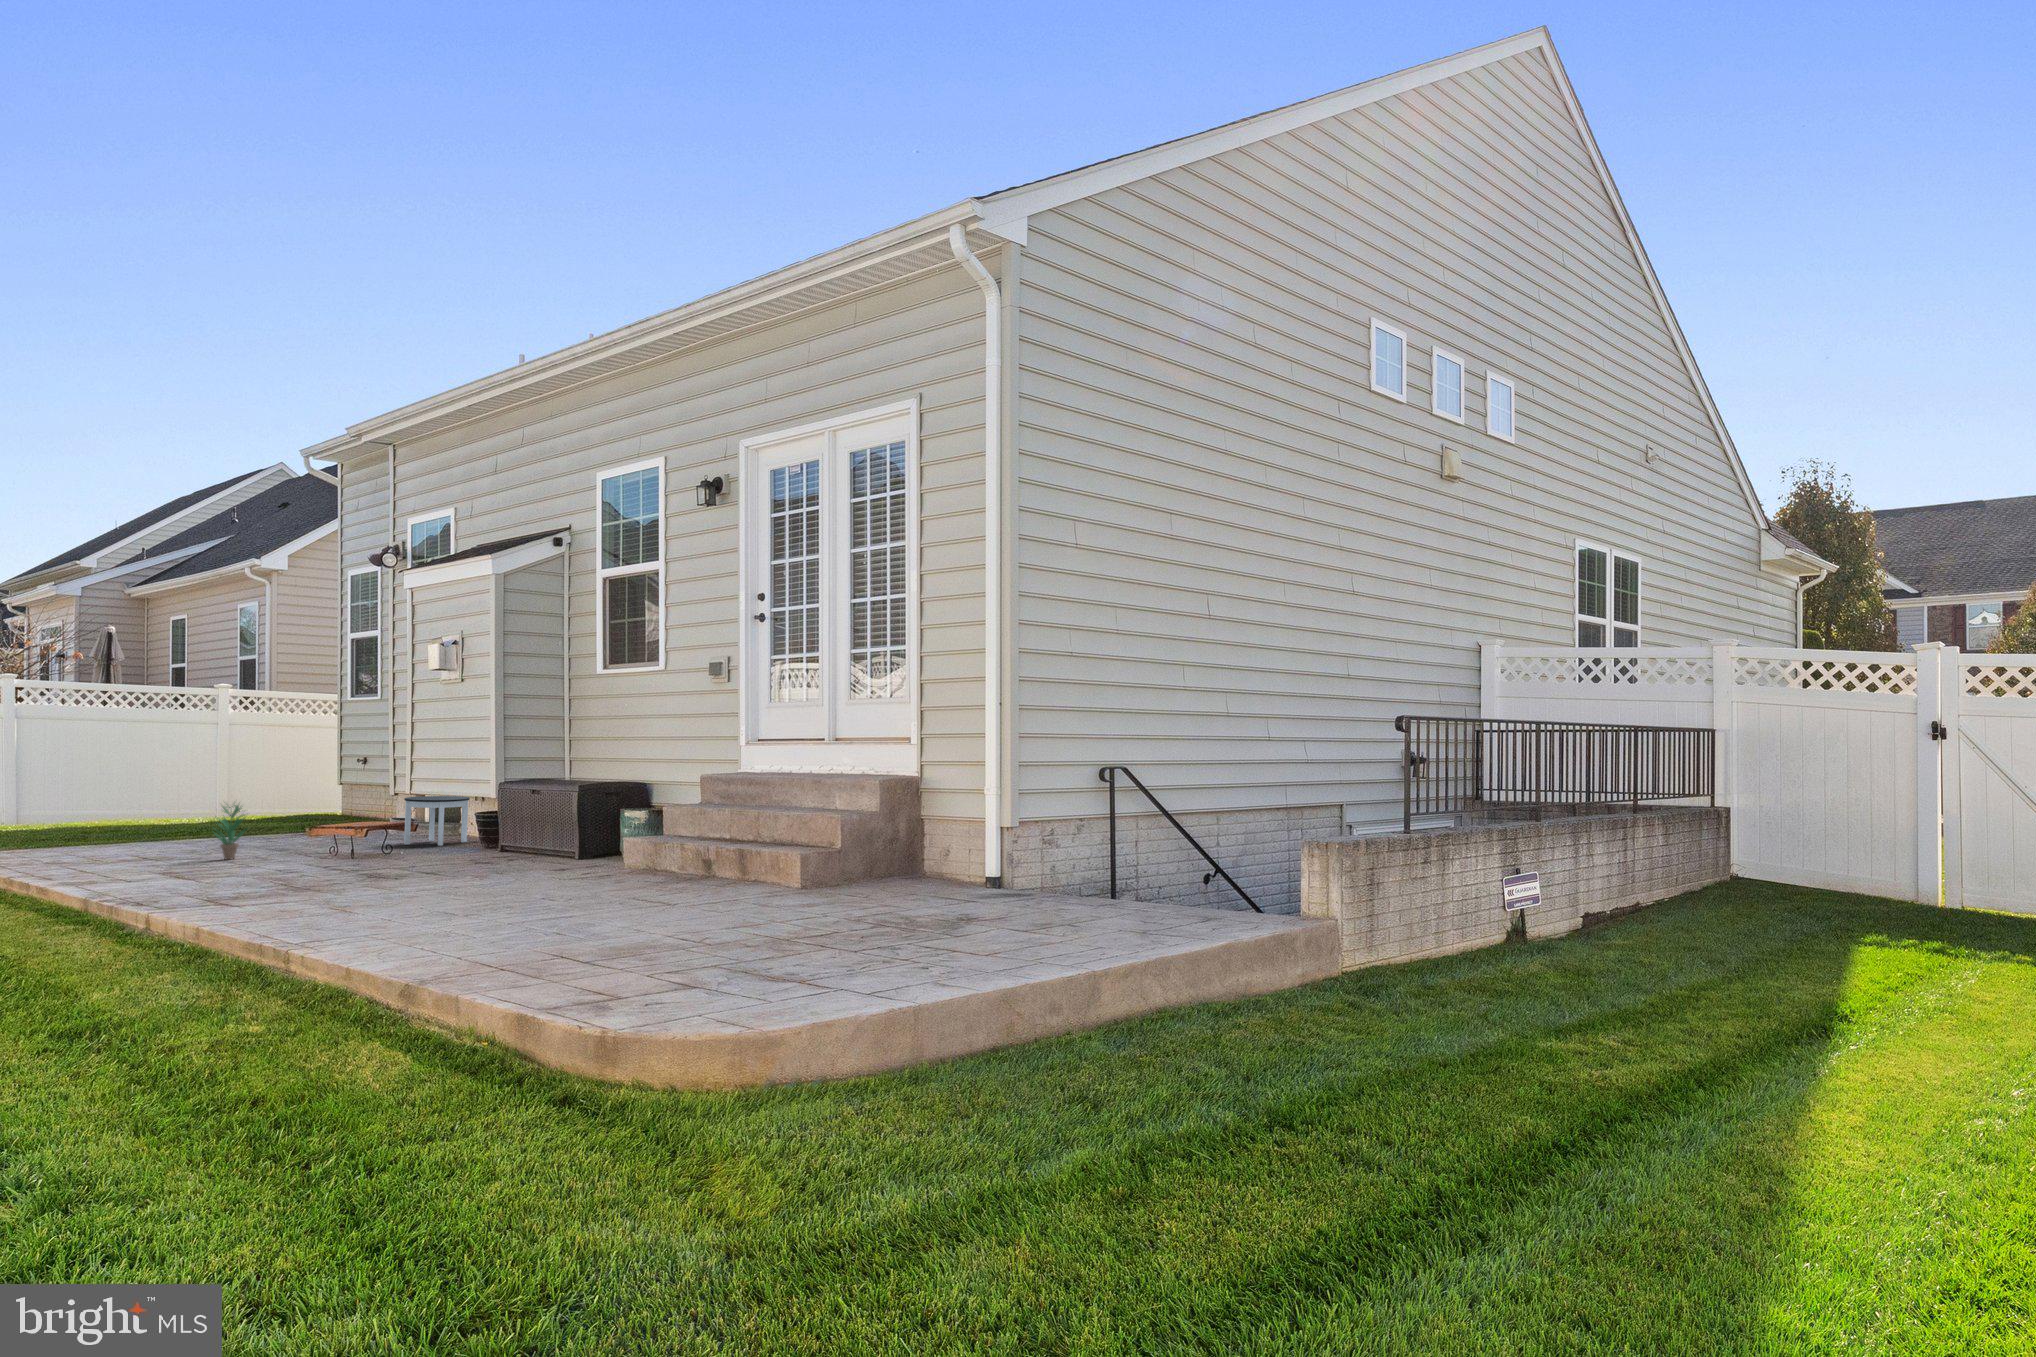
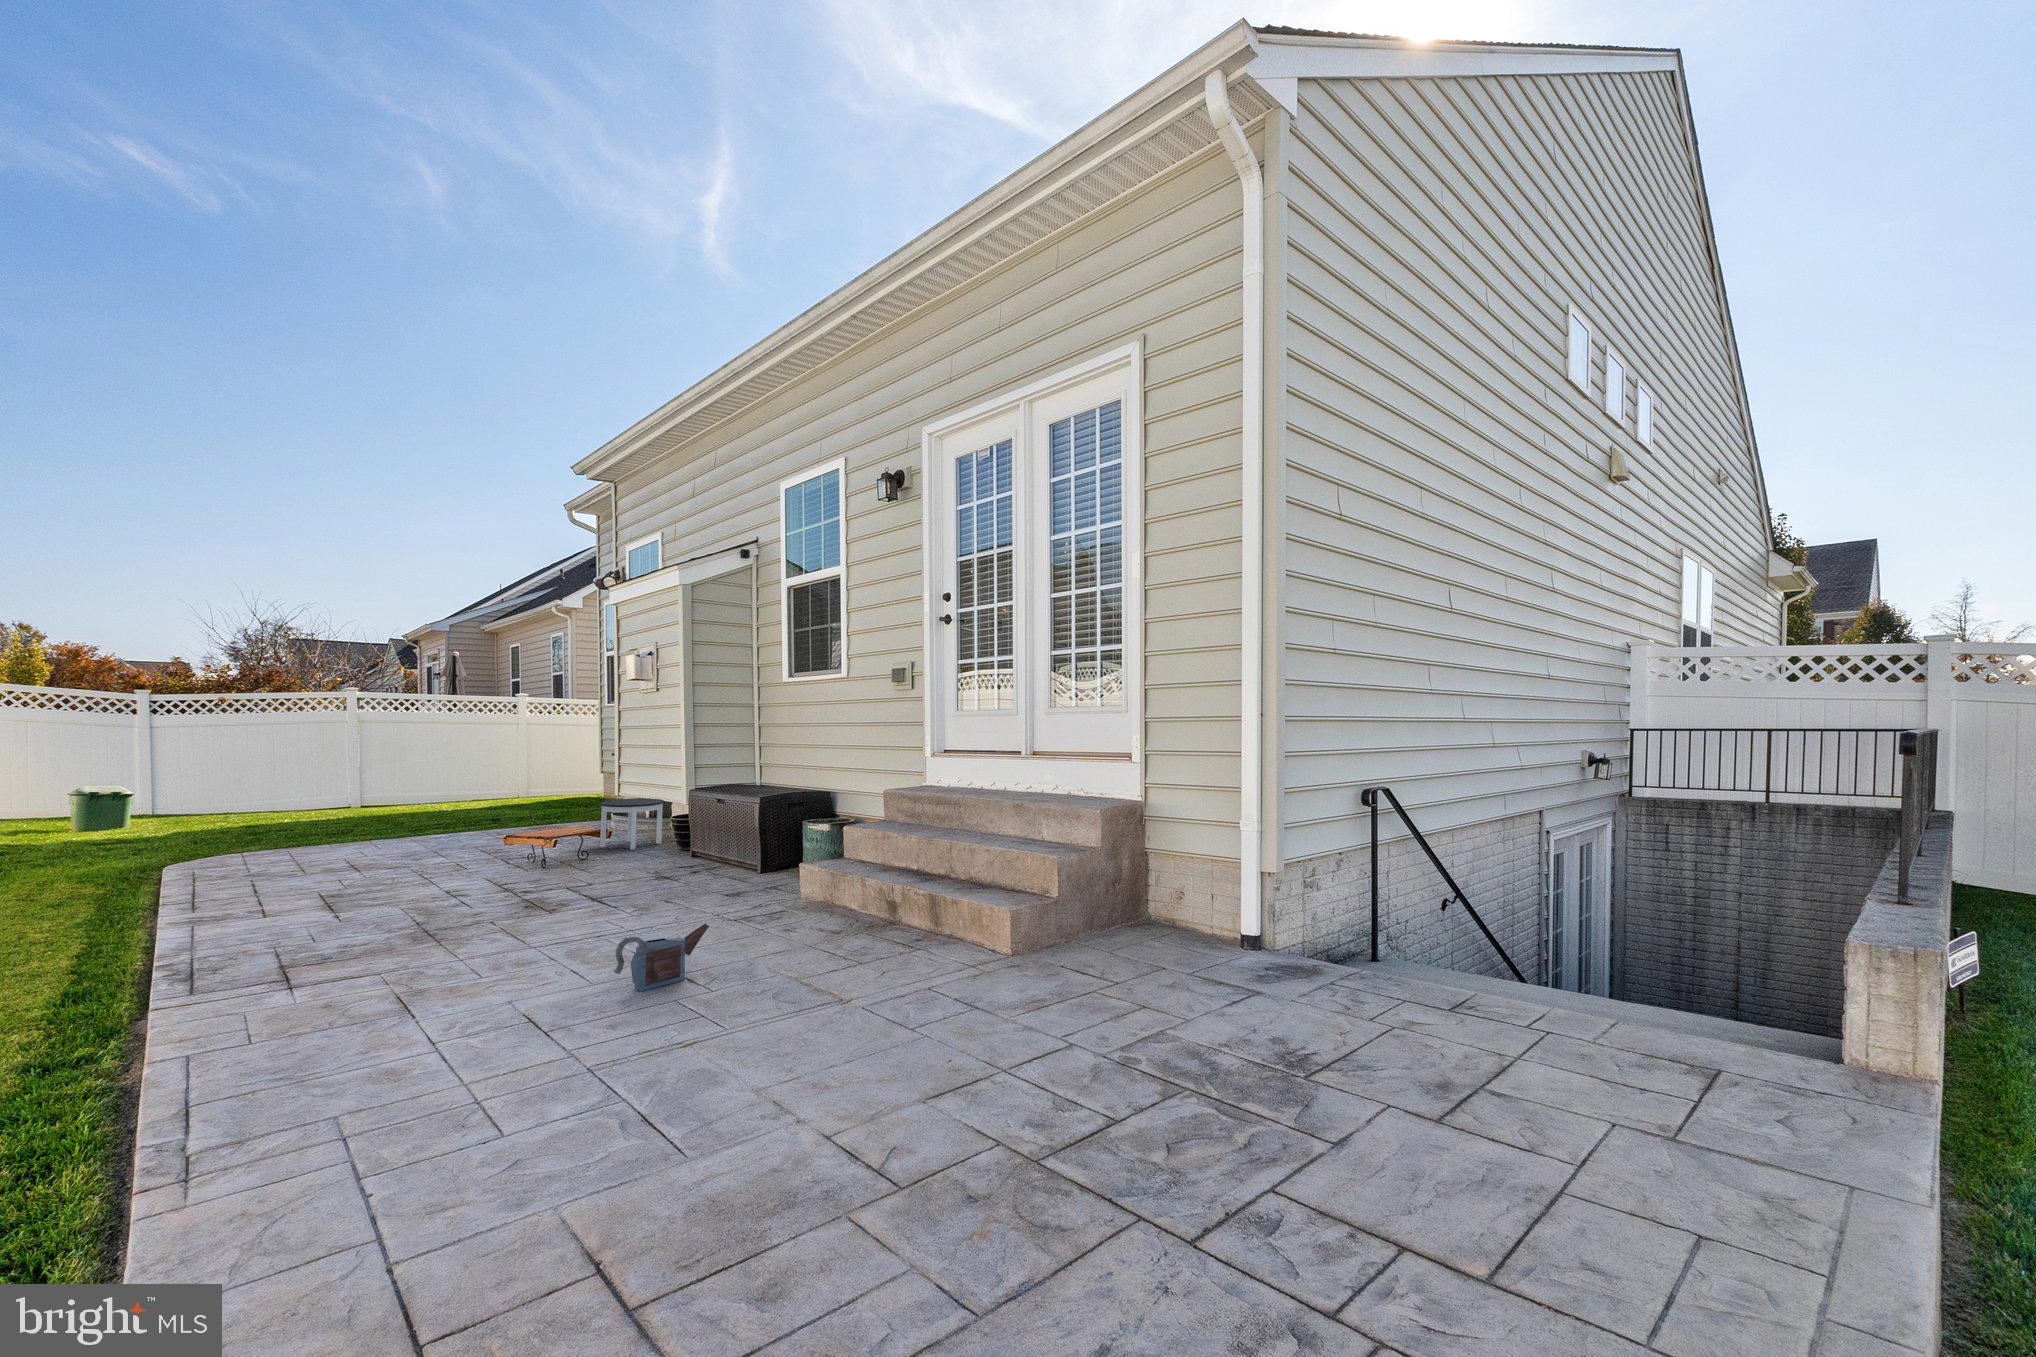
potted plant: present [215,805,245,859] -> none [385,813,426,875]
watering can: none [505,855,569,897] -> present [614,923,709,991]

